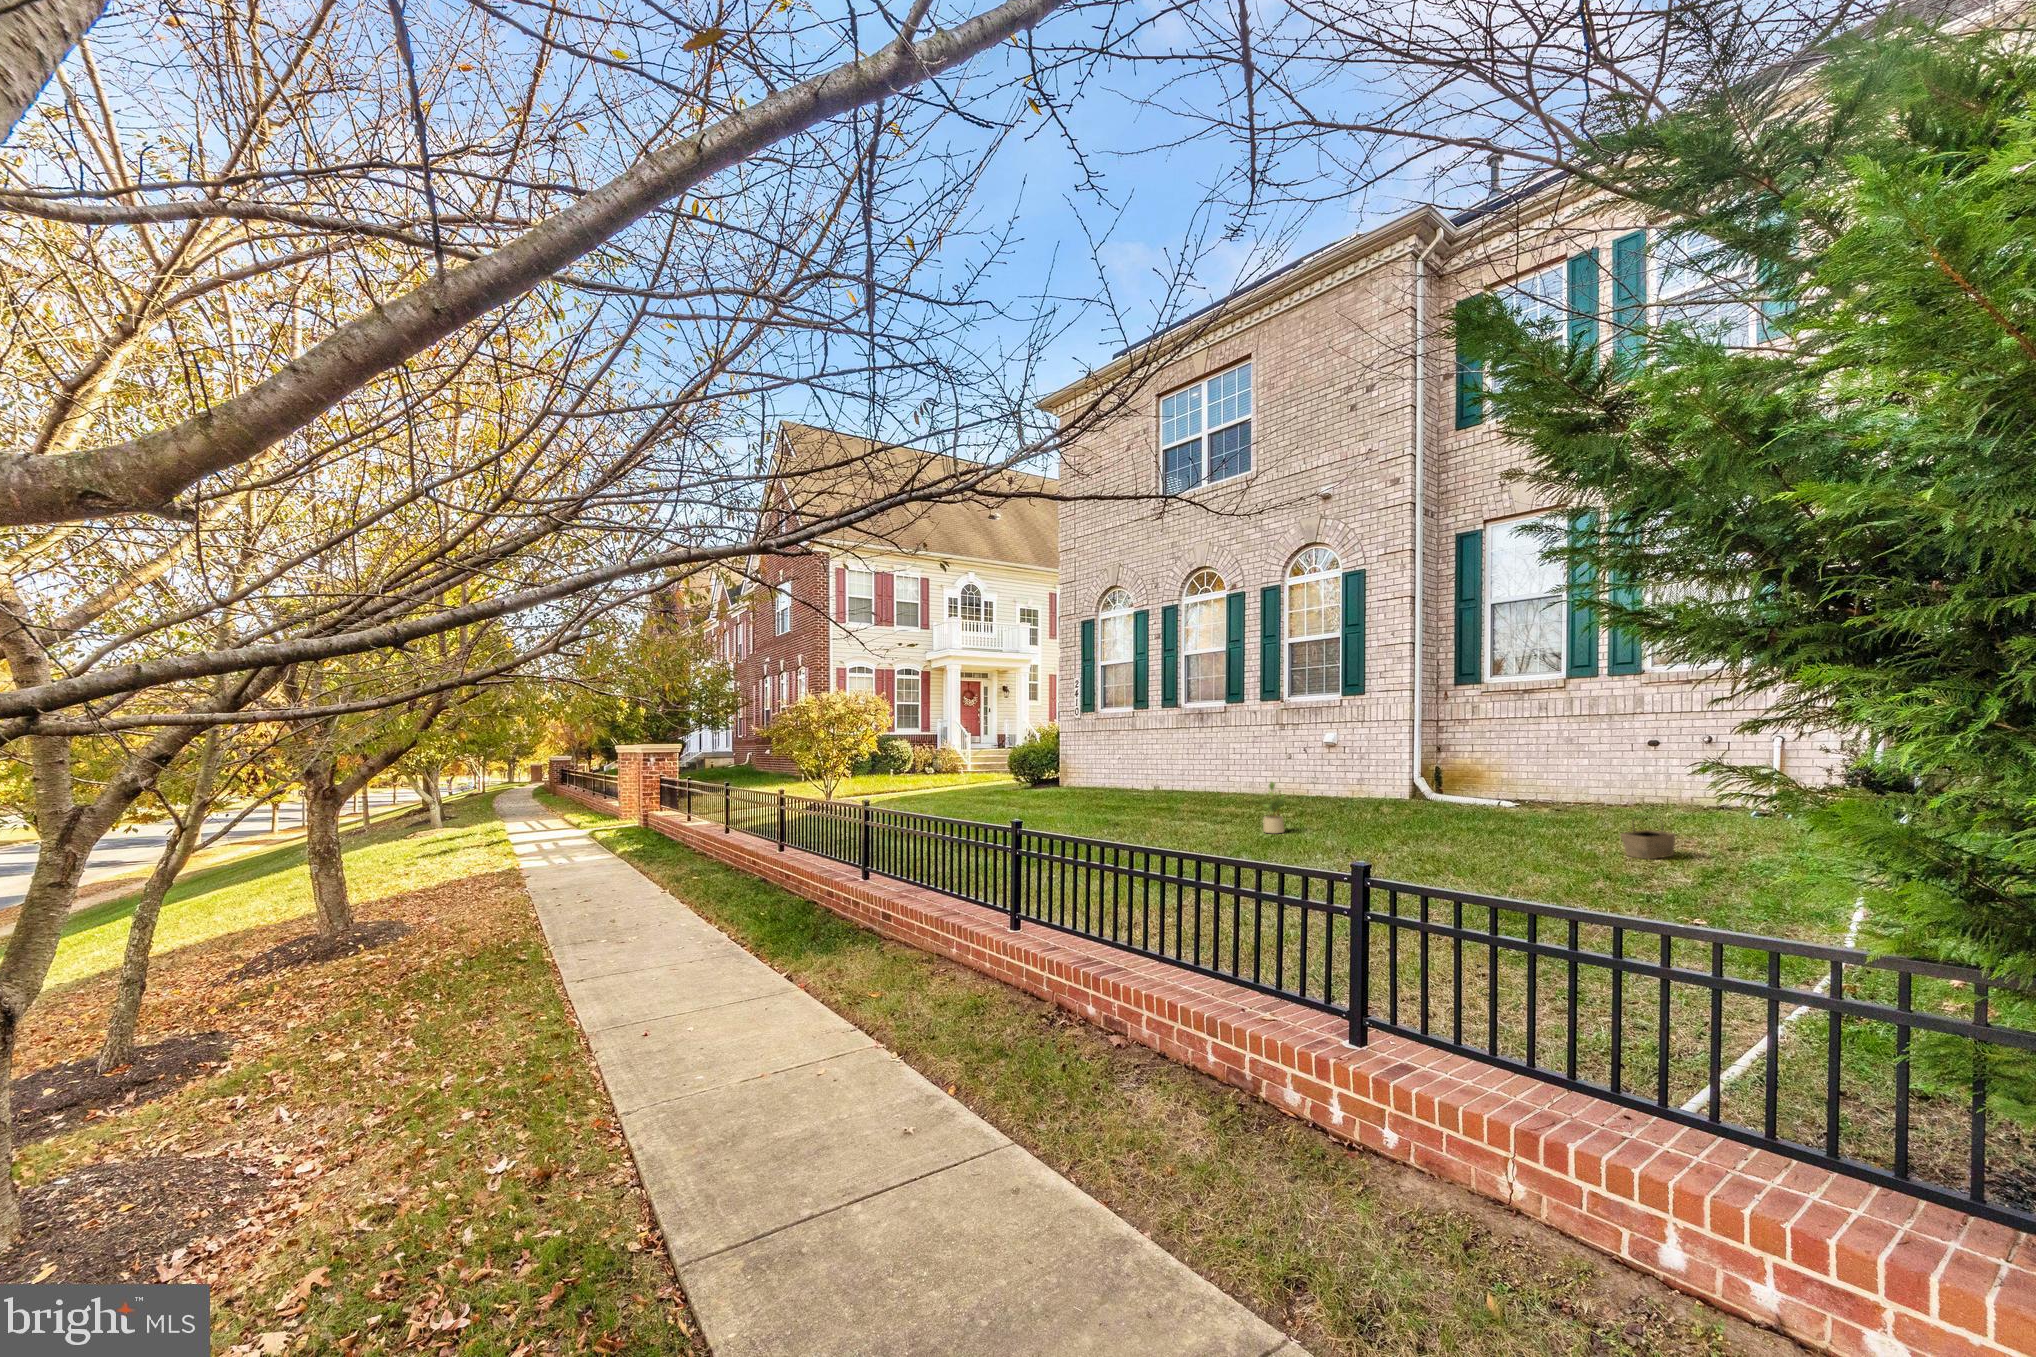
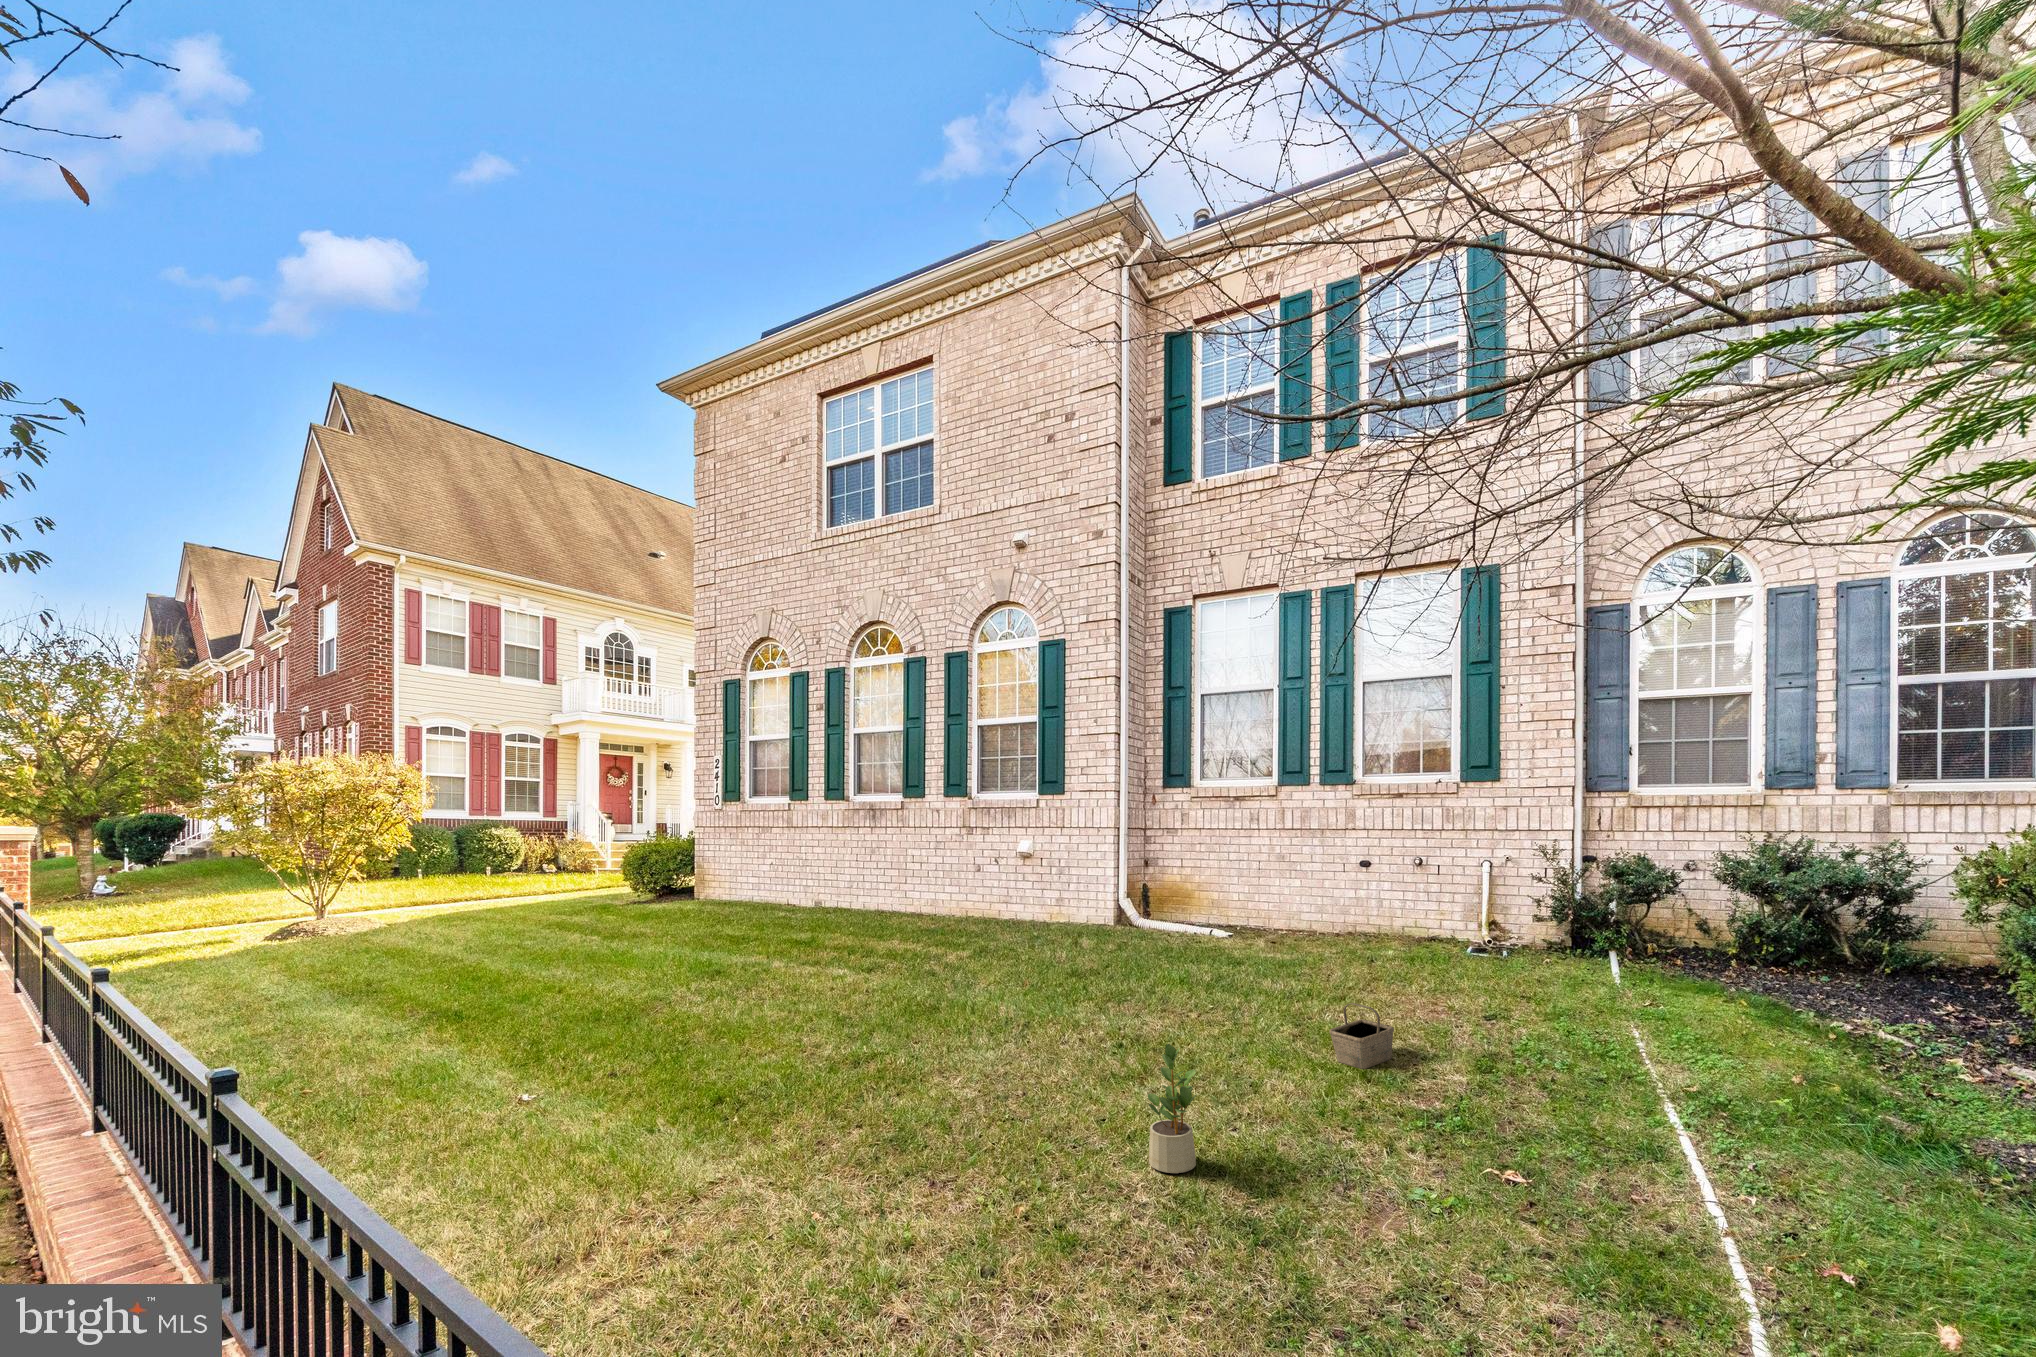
potted plant: present [1263,782,1284,833] -> present [1148,1044,1197,1173]

